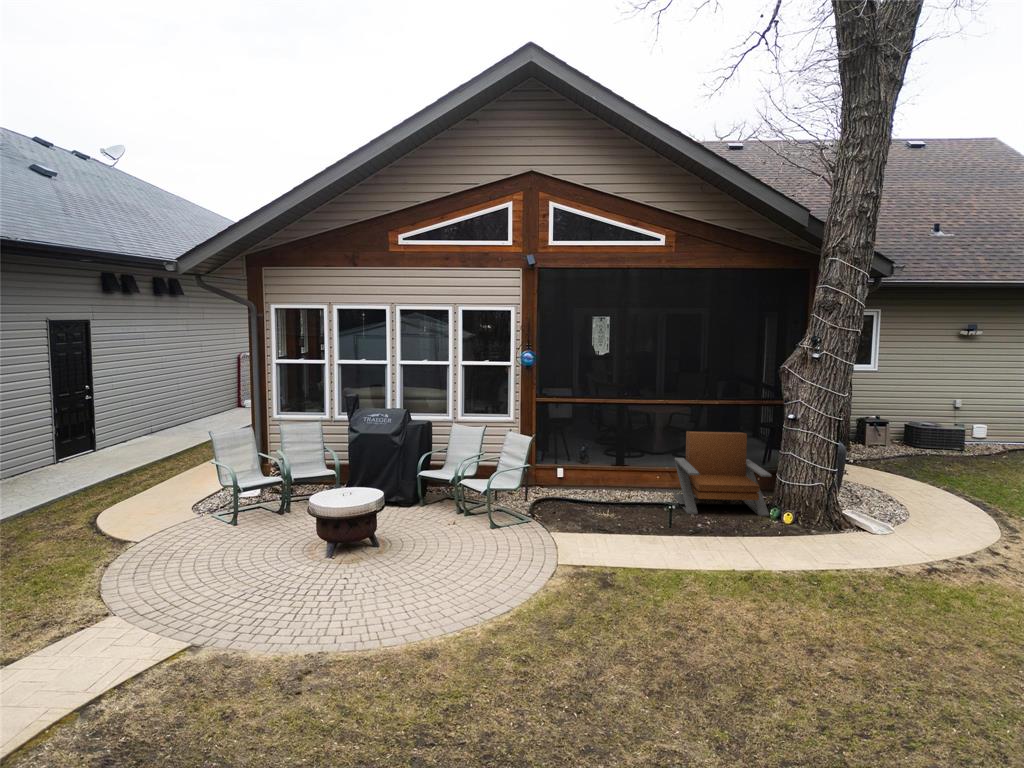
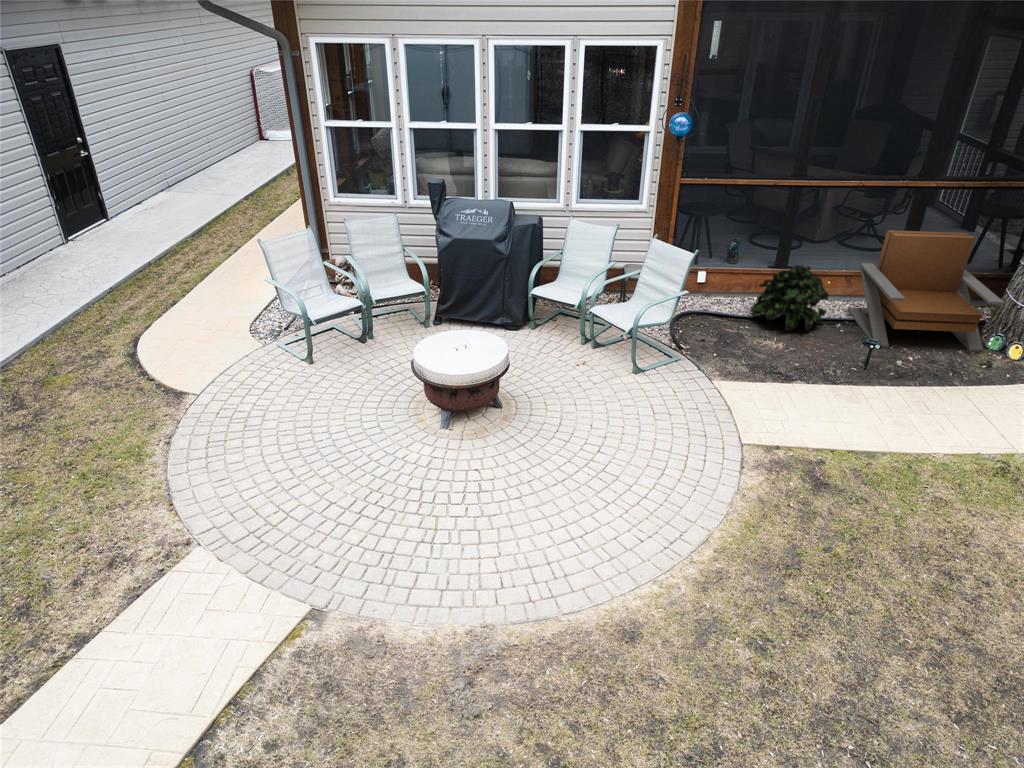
potted plant: none [596,456,652,506] -> present [752,265,829,331]

